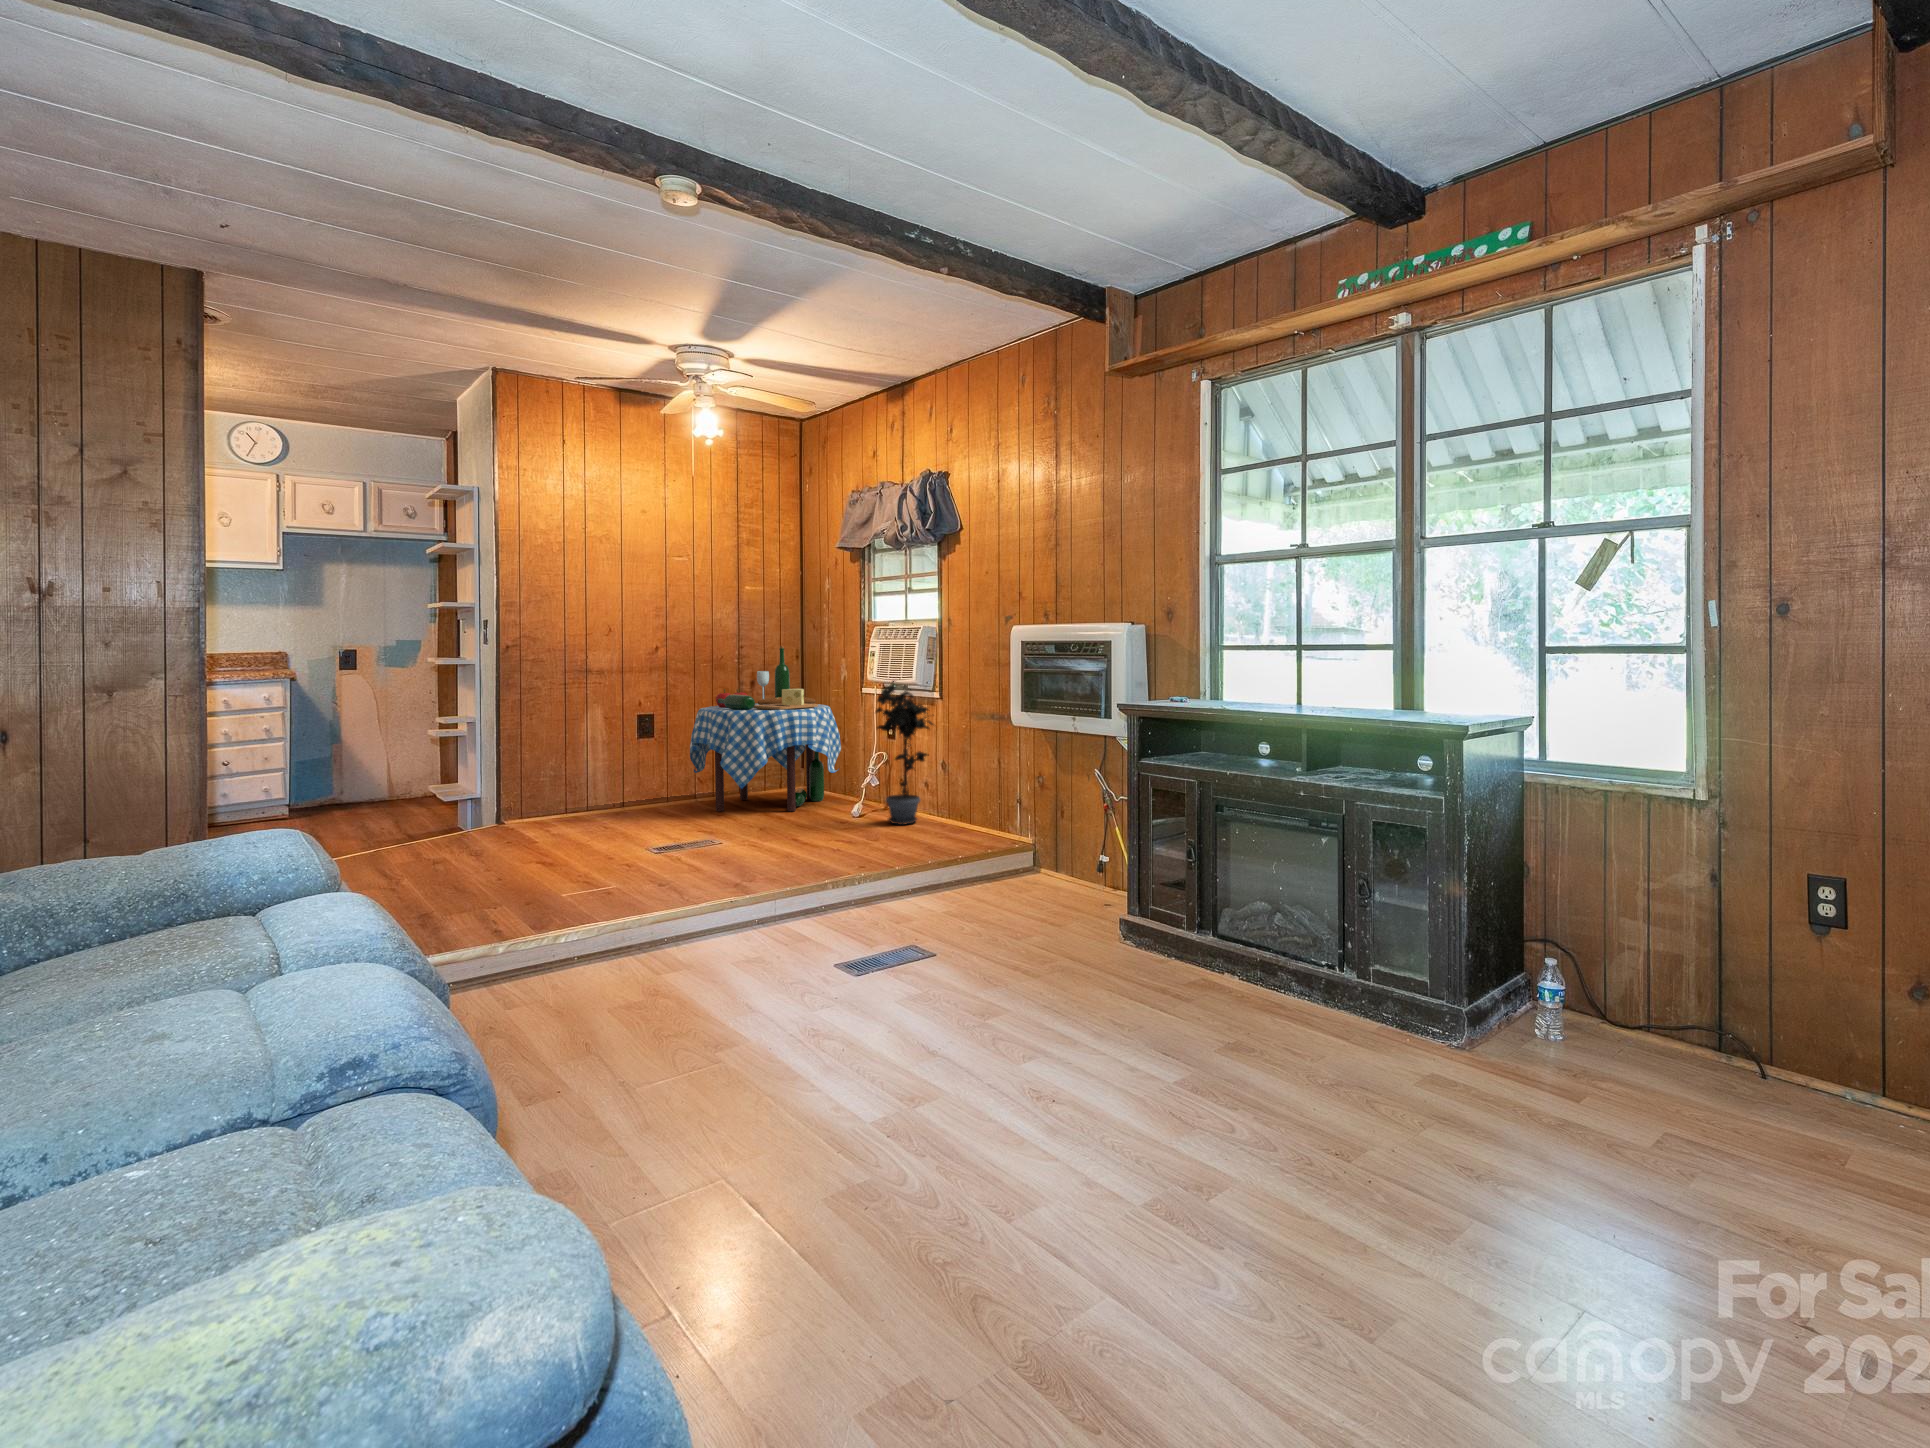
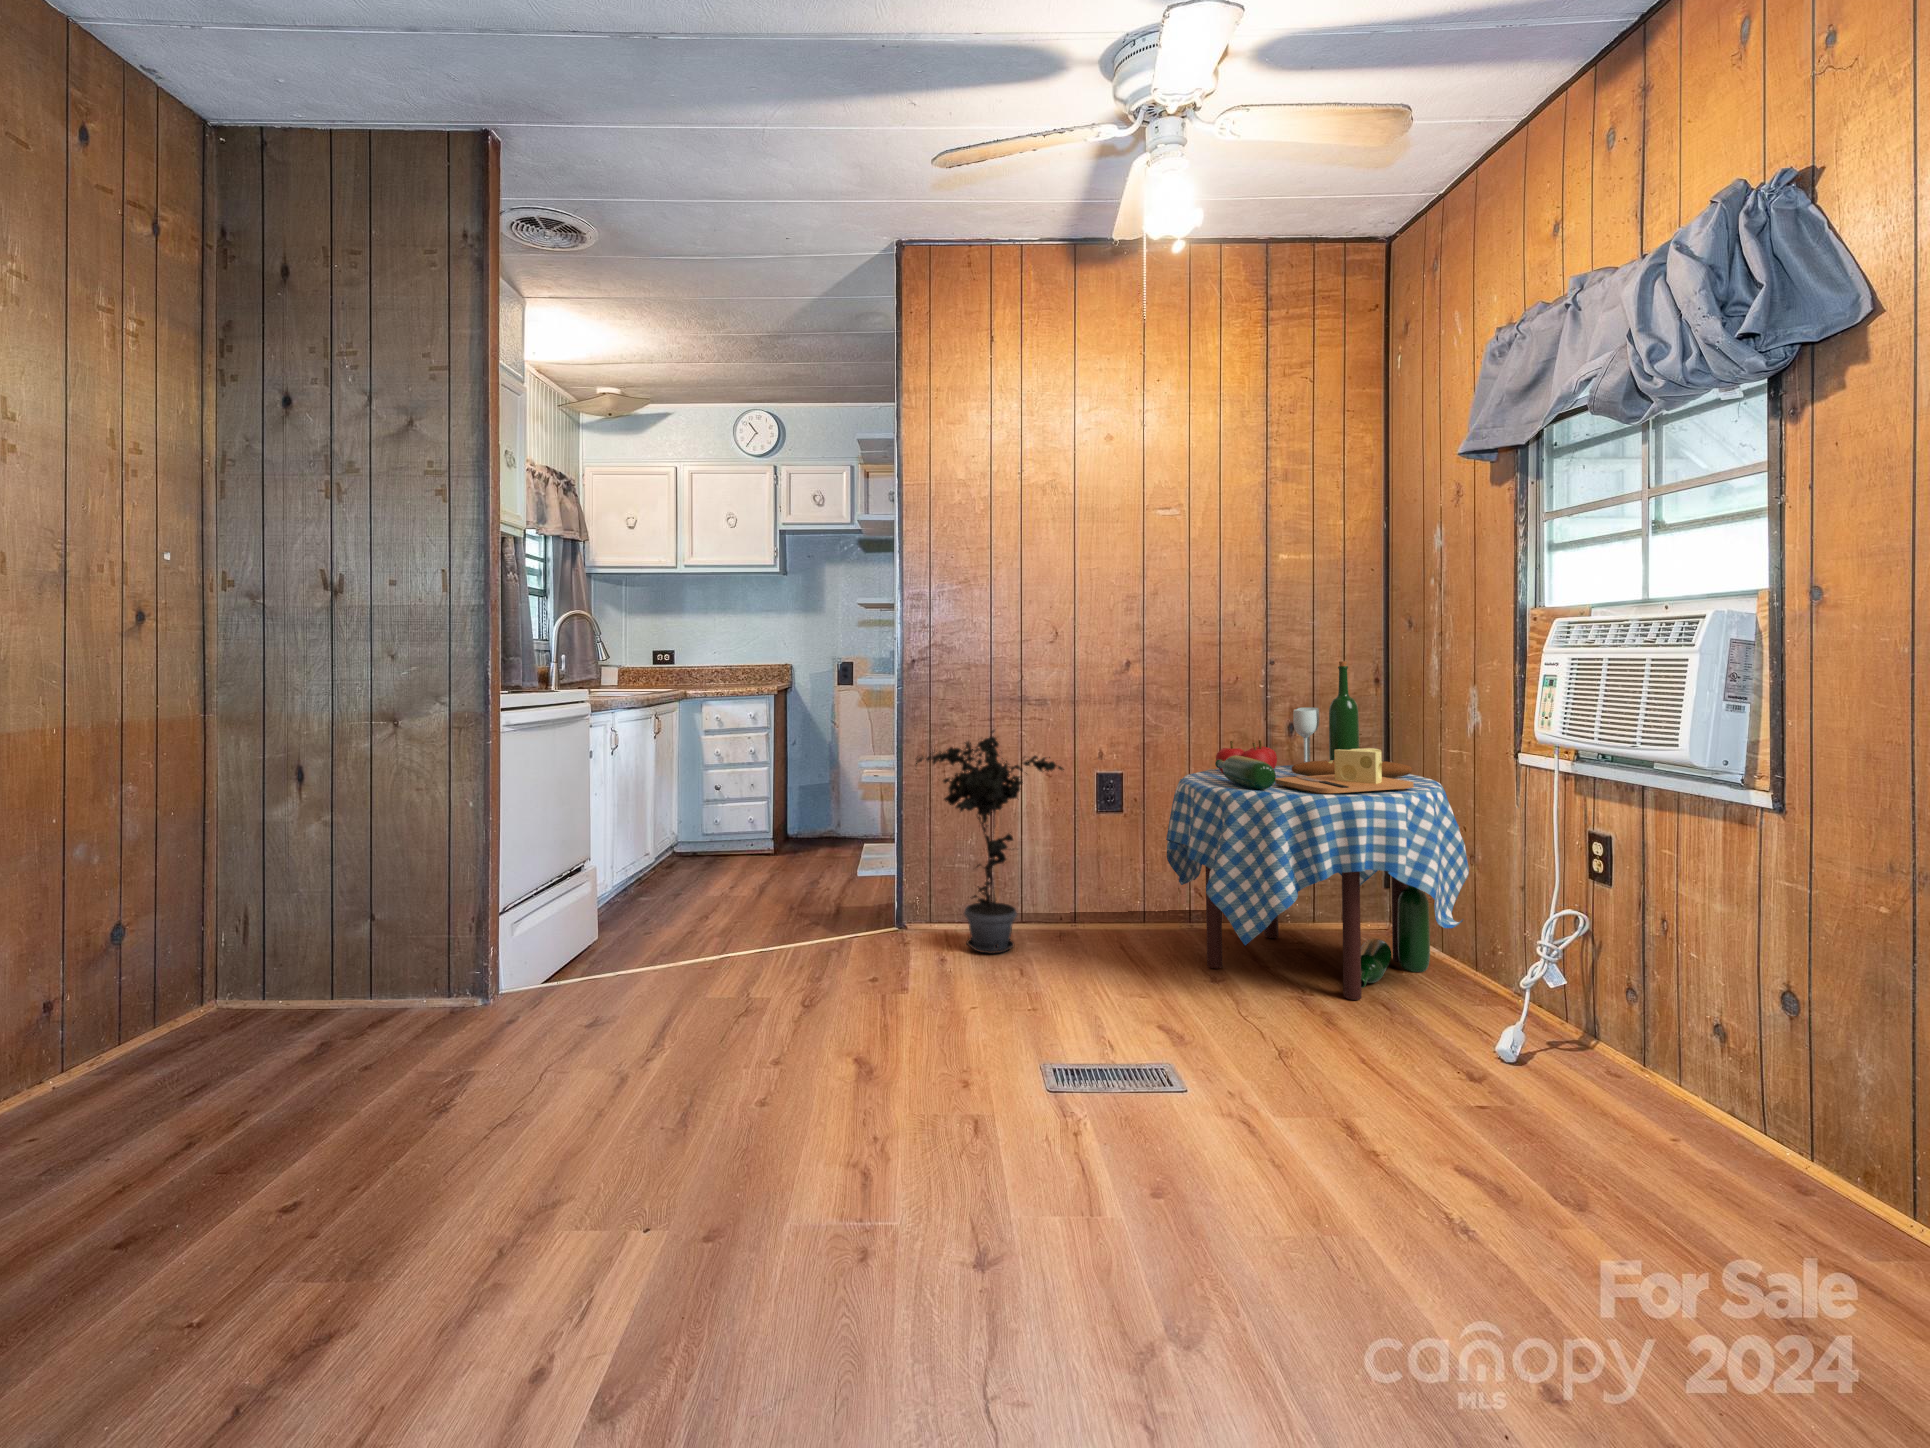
potted plant: present [876,681,933,825] -> present [916,730,1064,954]

